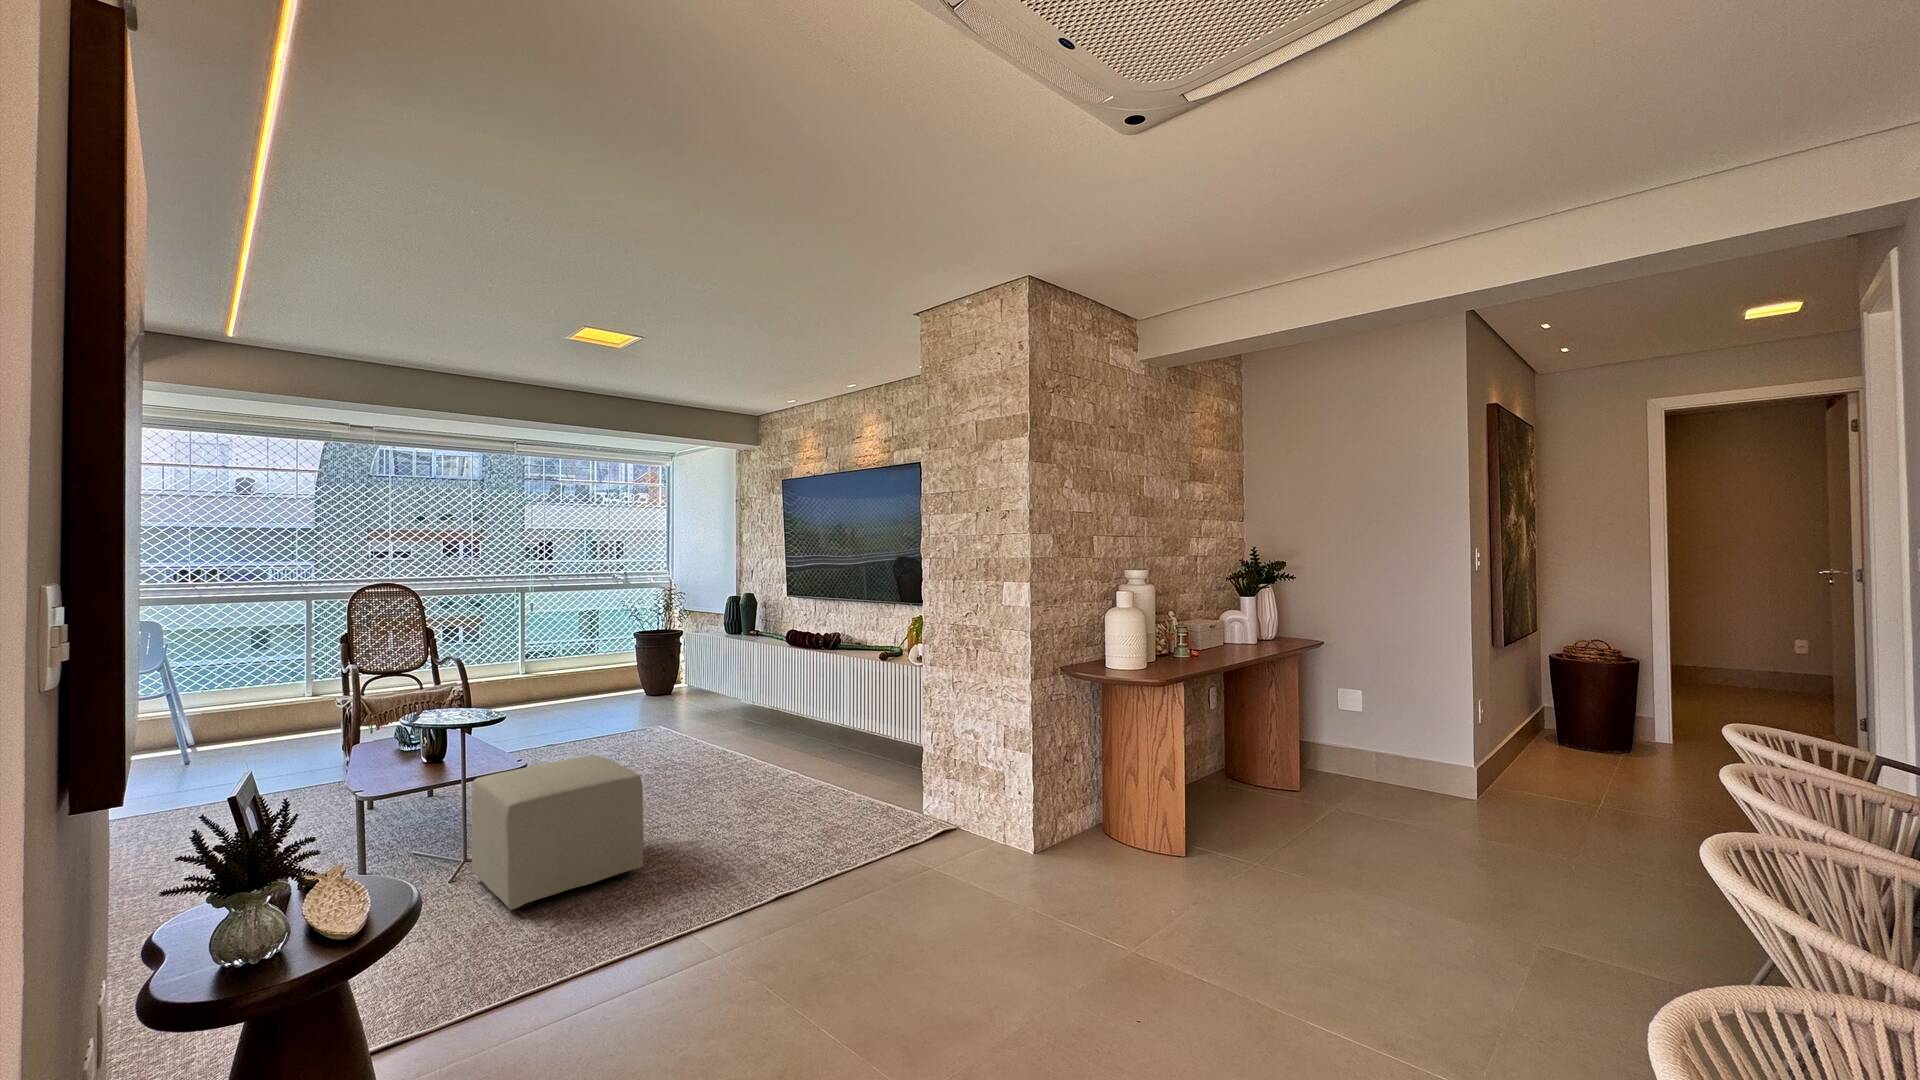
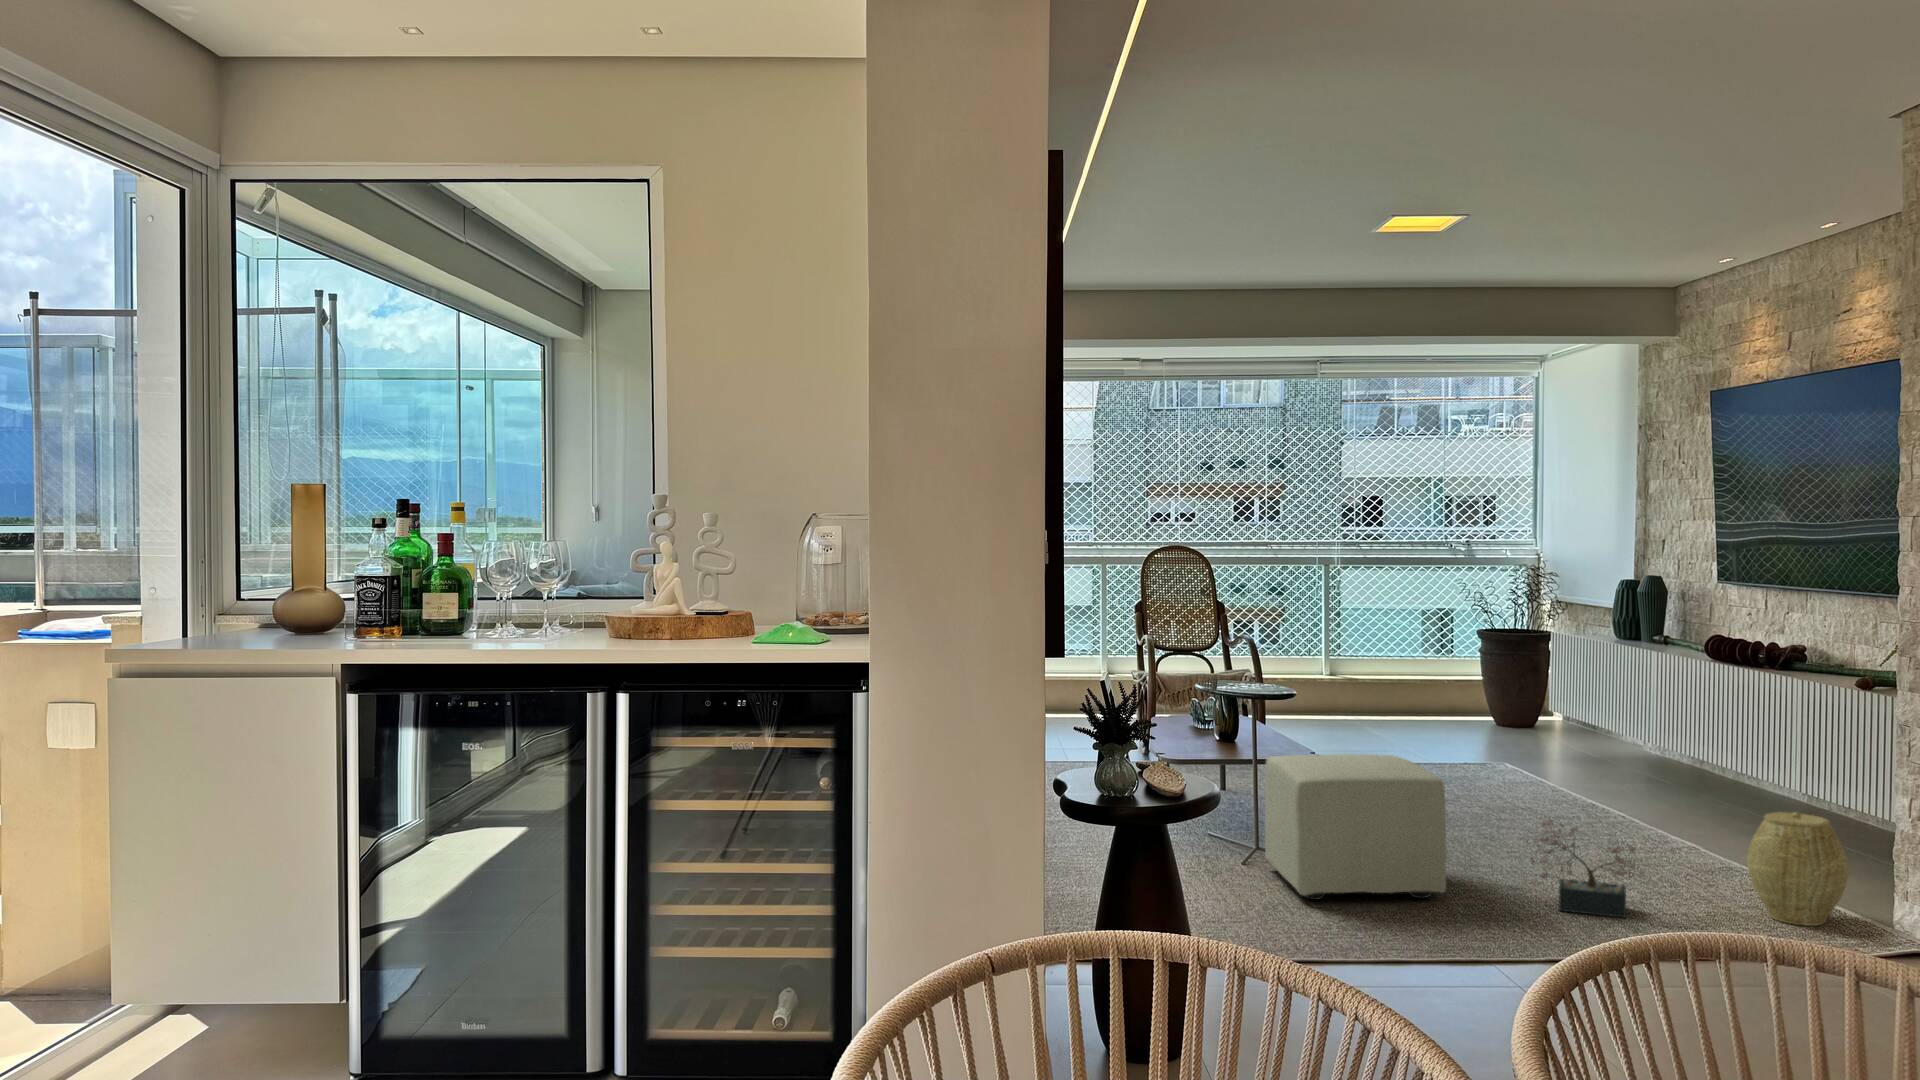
woven basket: none [846,751,903,827] -> present [1747,812,1849,926]
decorative plant: none [707,787,789,859] -> present [1530,819,1645,918]

